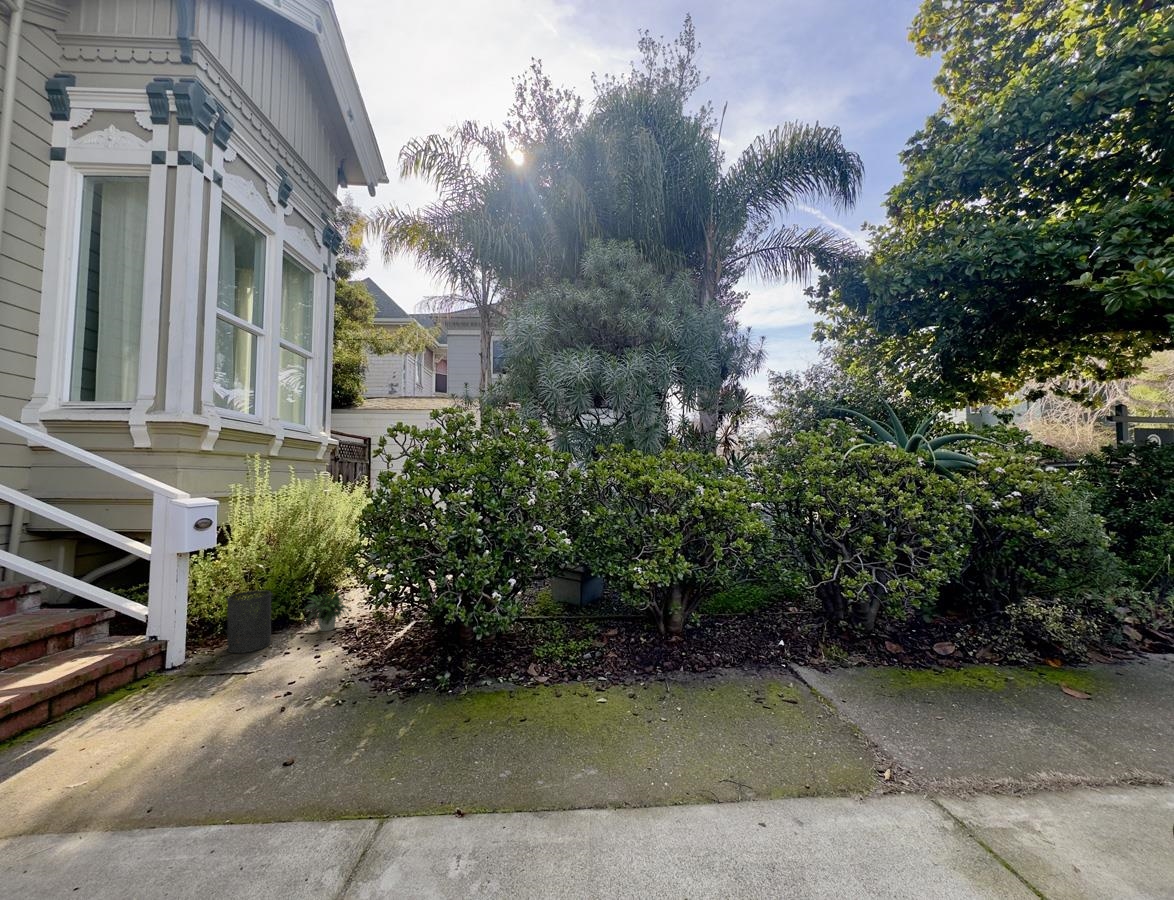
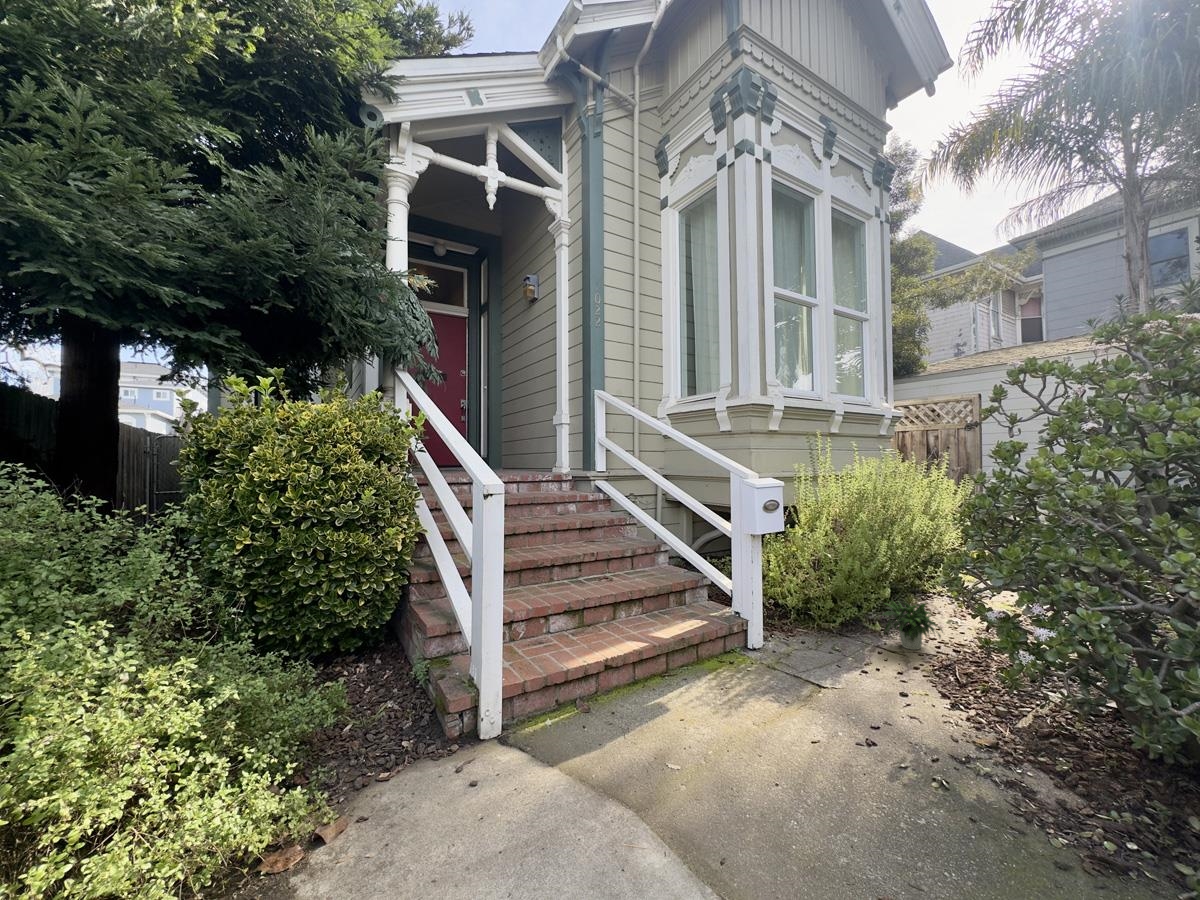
trash can: present [226,591,272,653] -> none [798,583,846,652]

